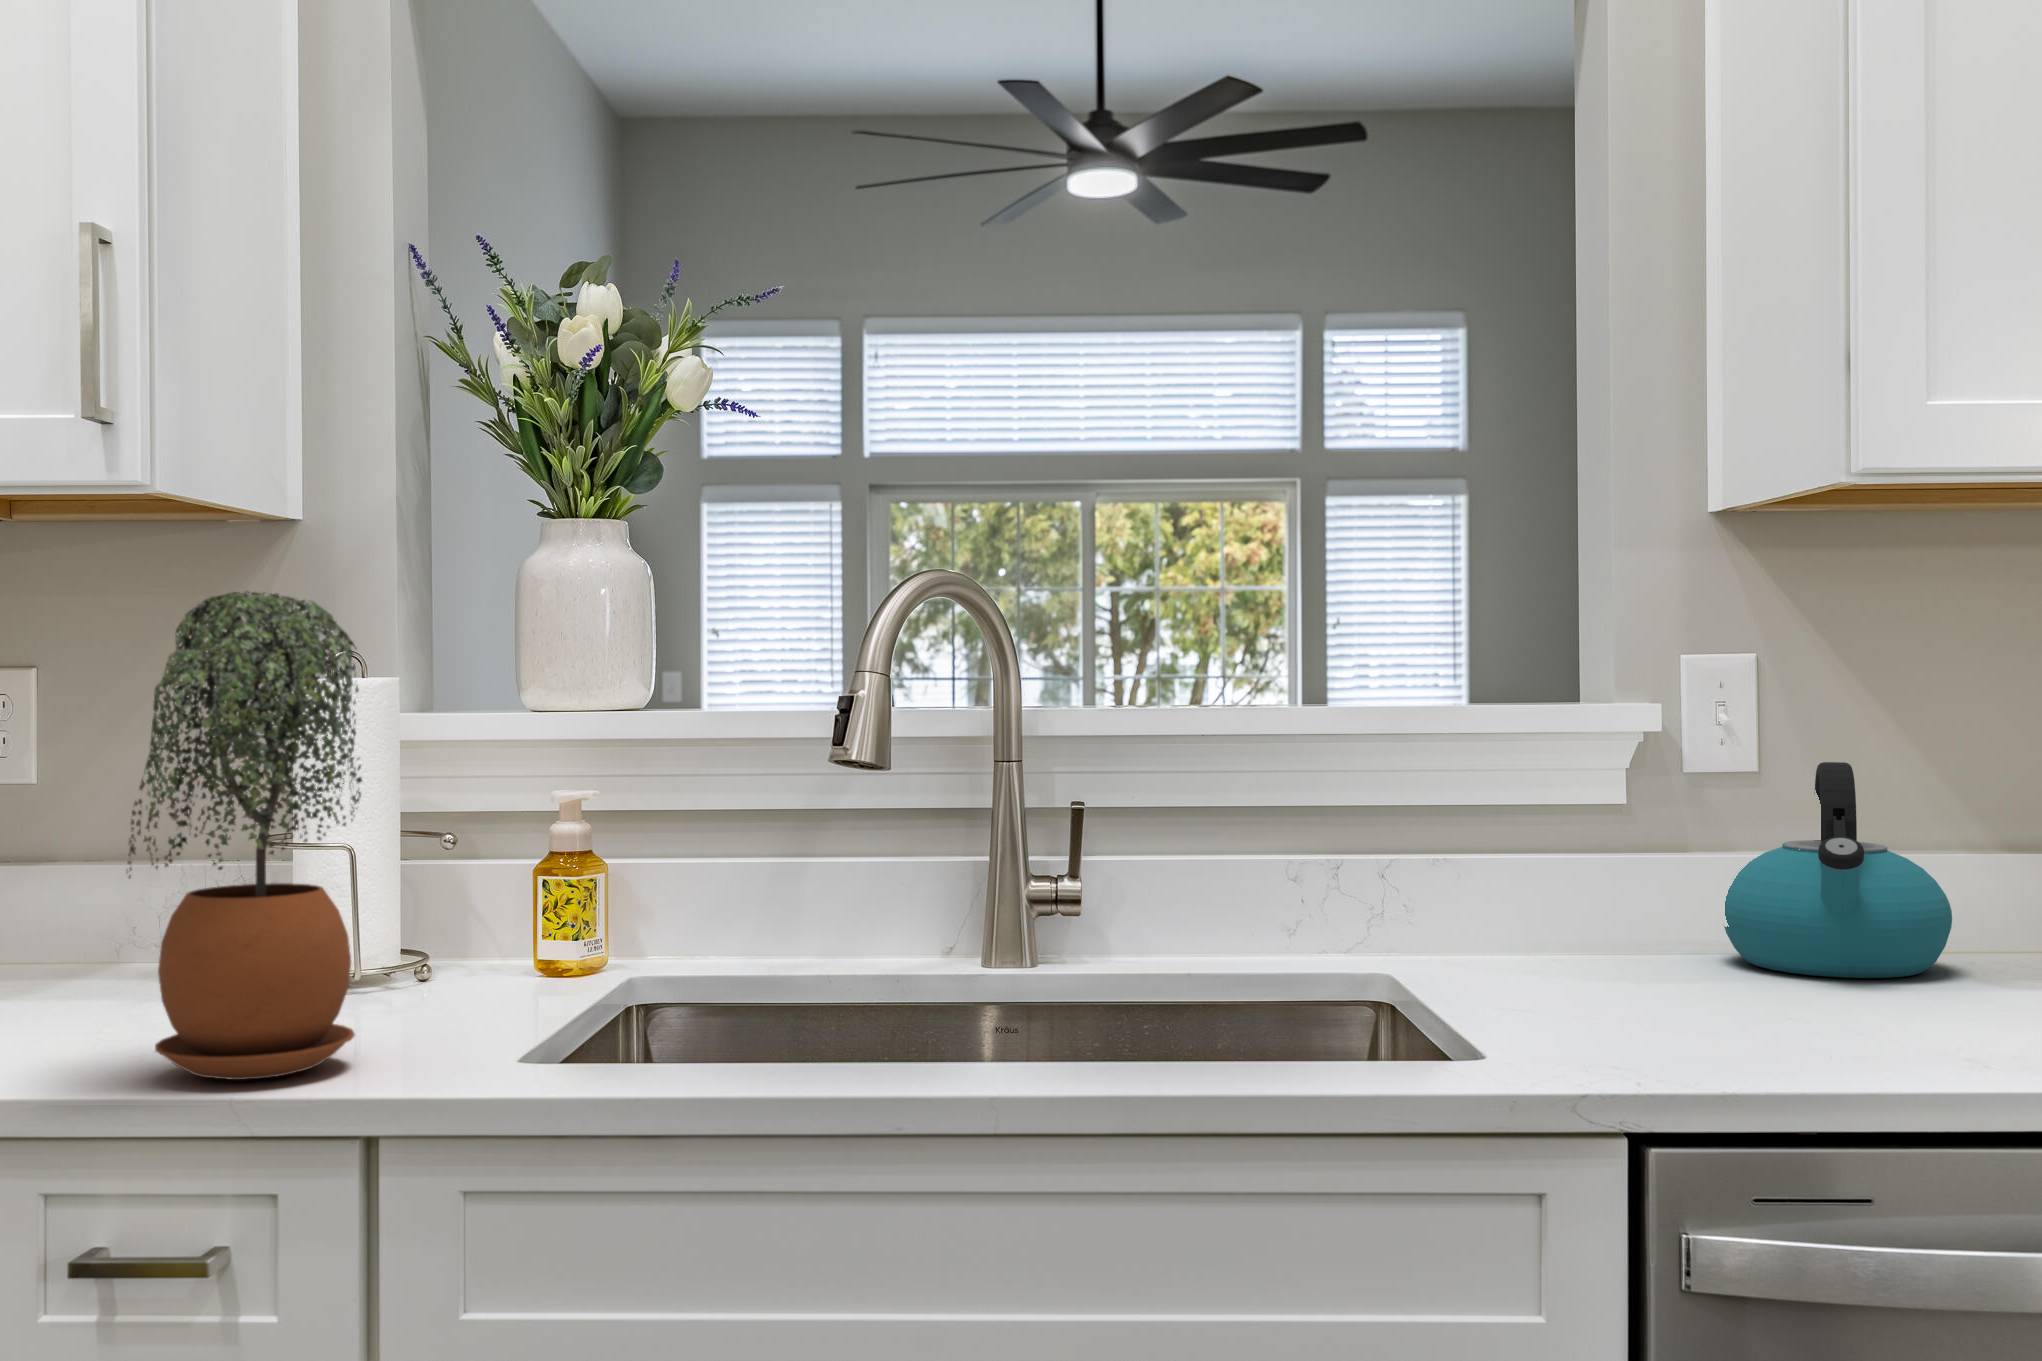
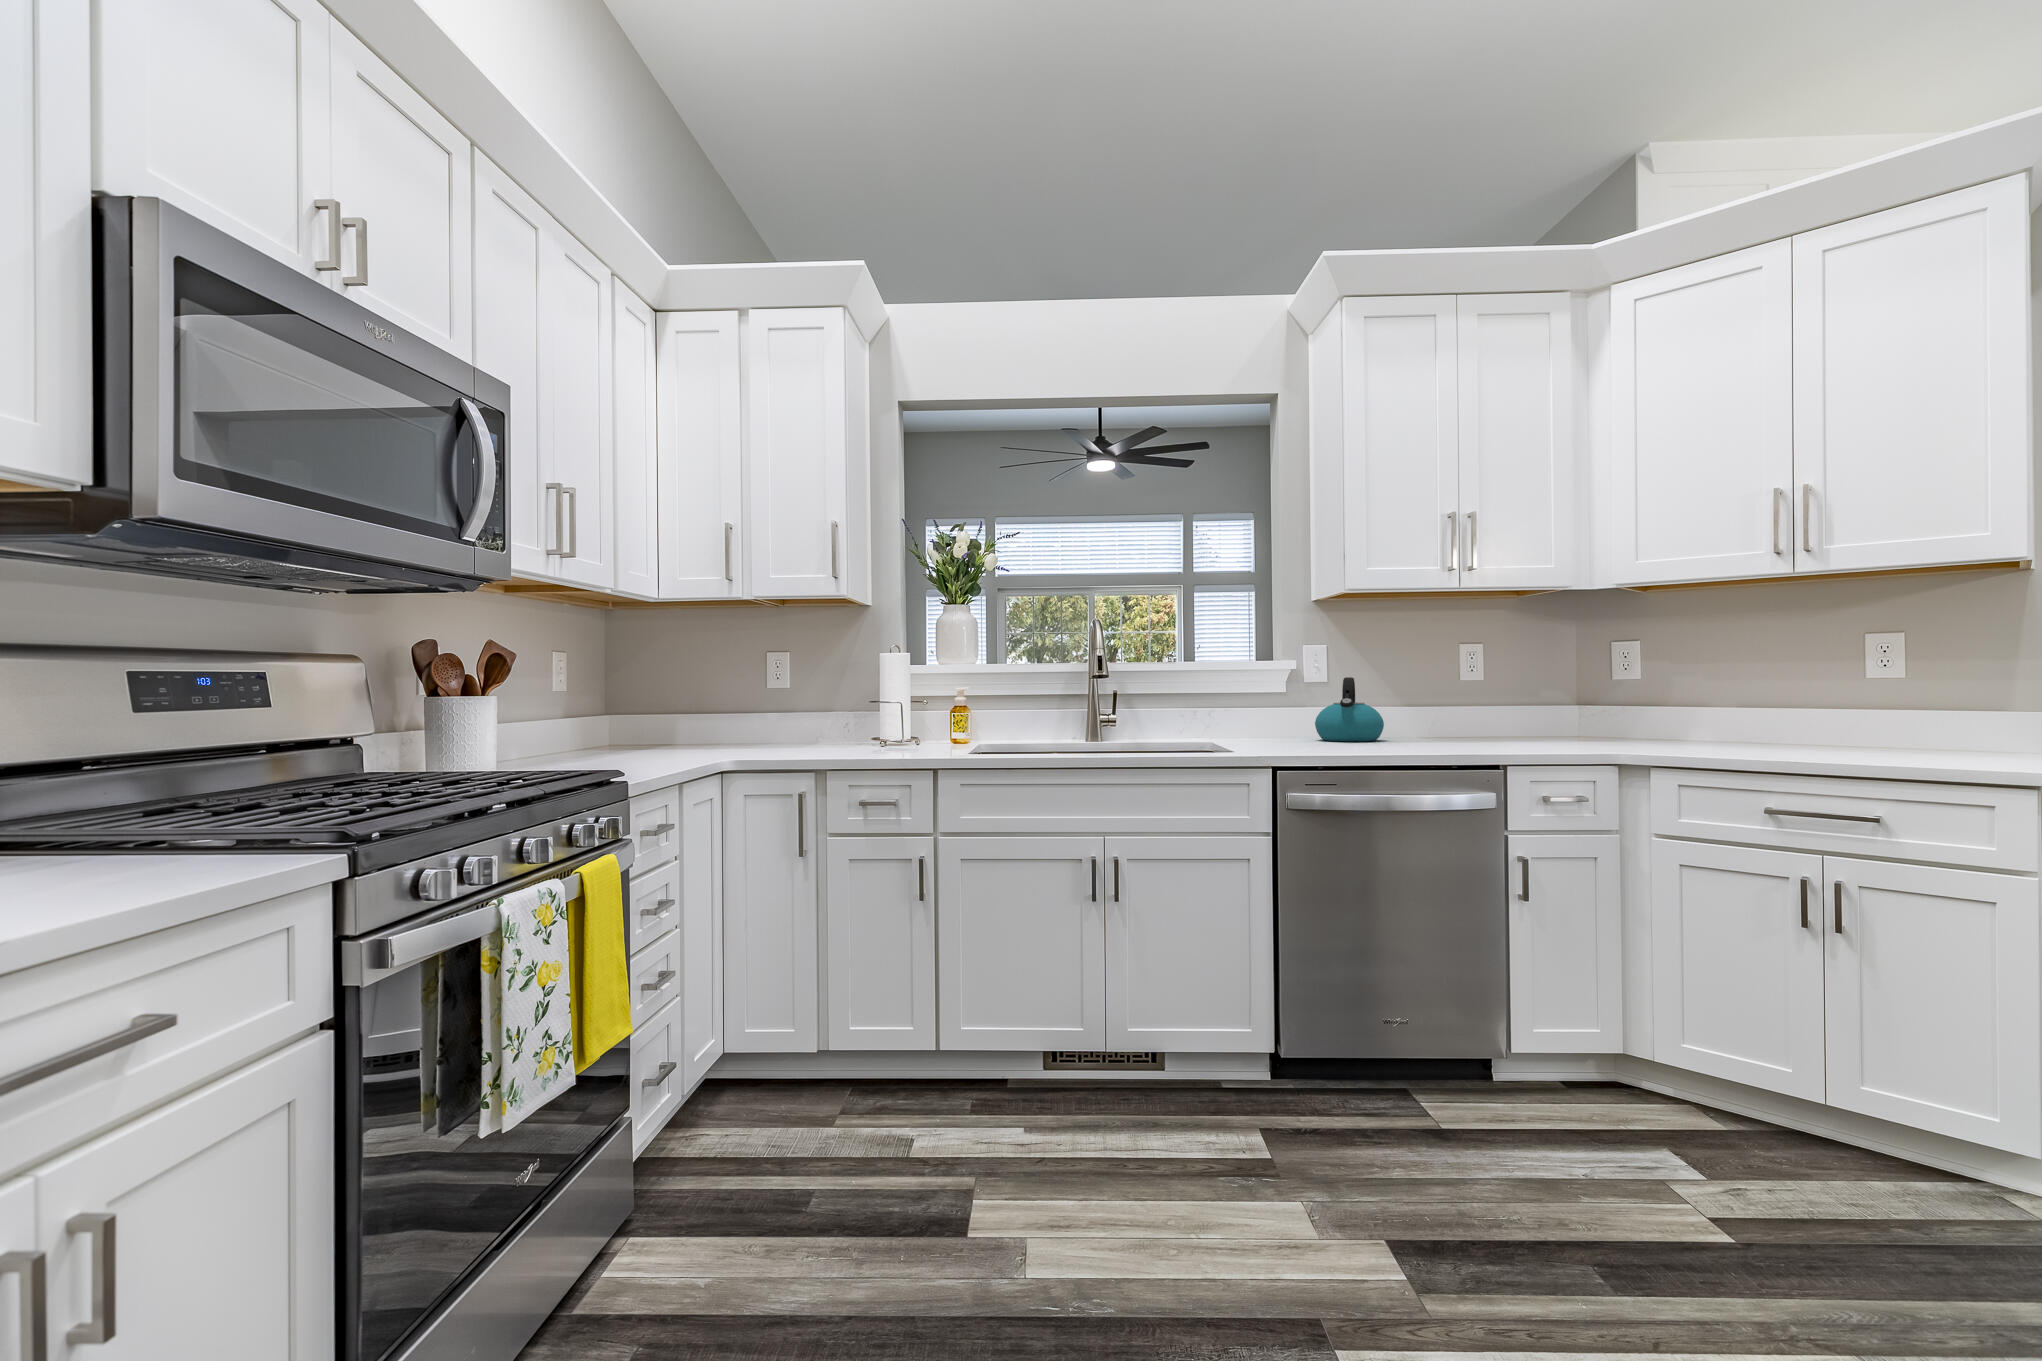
potted plant: present [127,592,362,1080] -> none [875,624,930,754]

